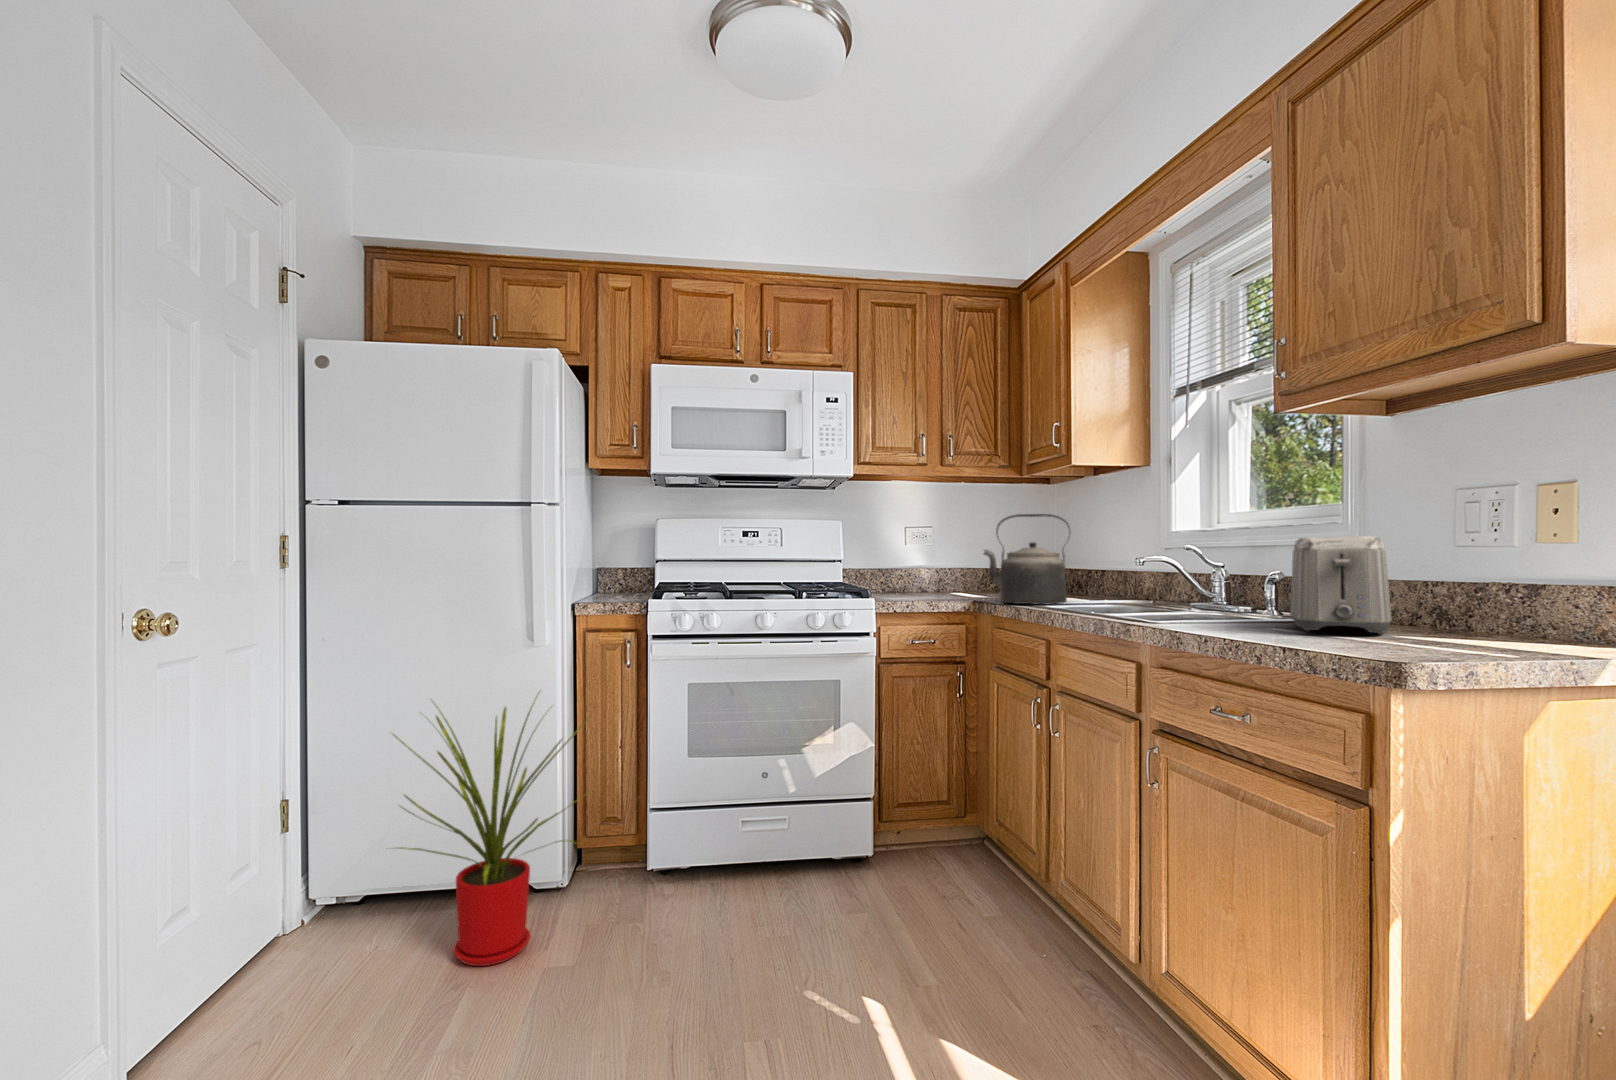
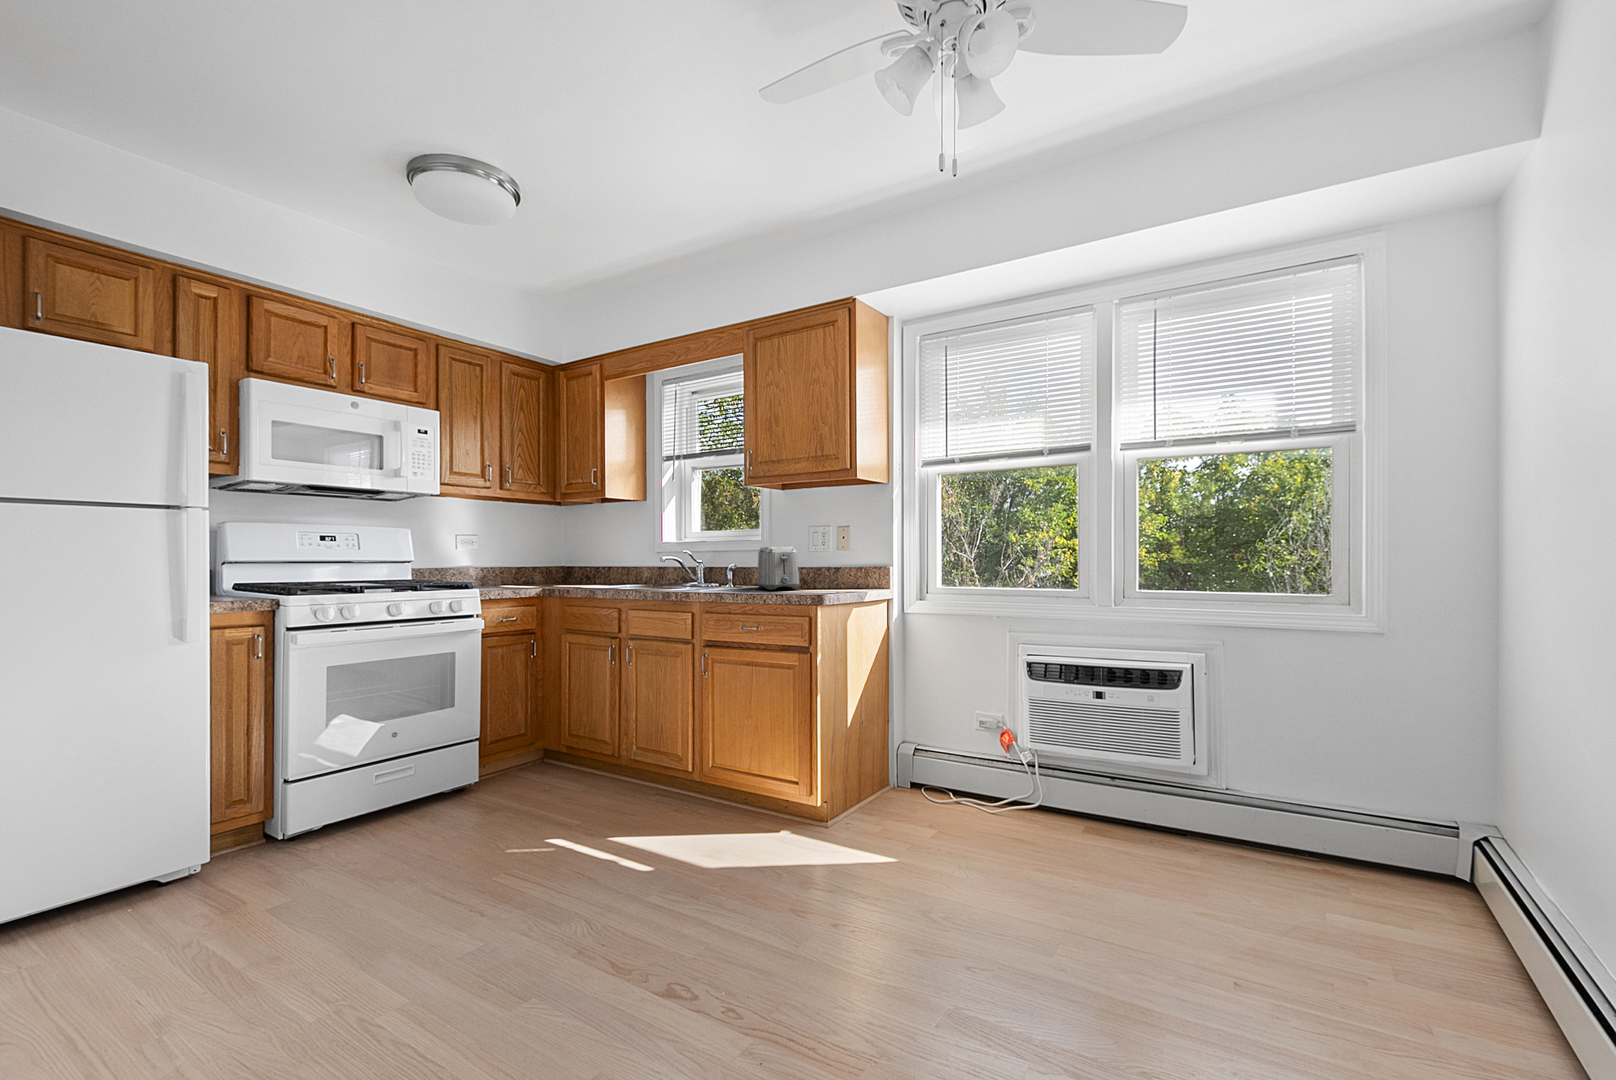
kettle: present [984,514,1071,605] -> none [558,530,617,591]
house plant: present [394,699,588,966] -> none [124,678,334,921]

